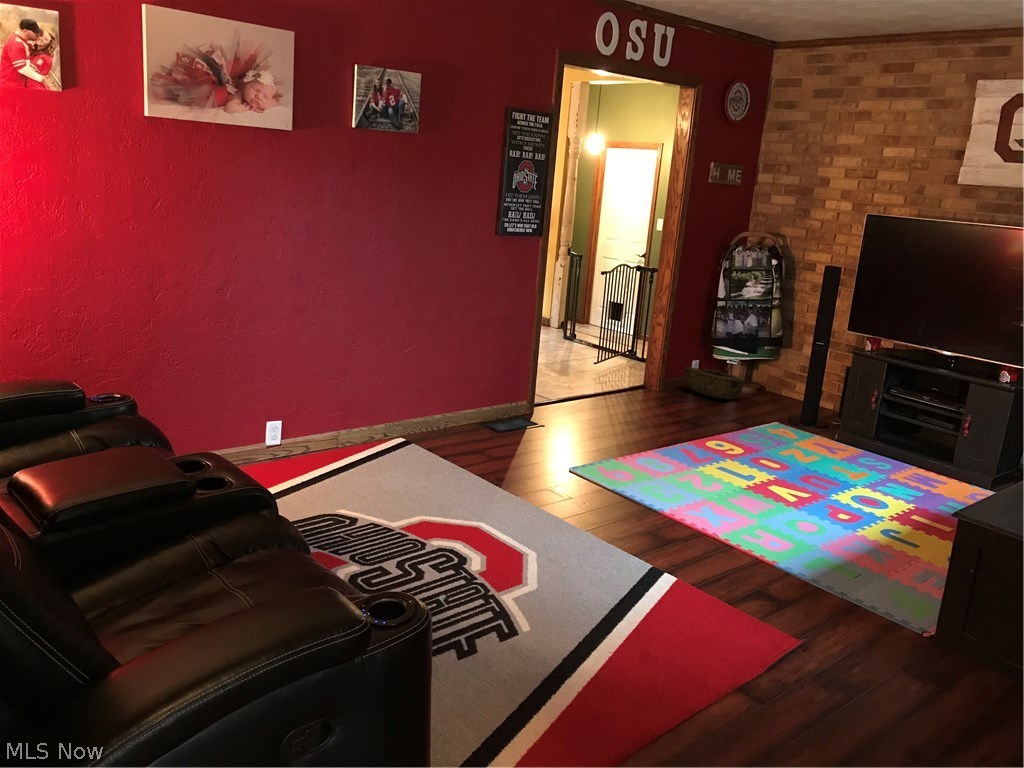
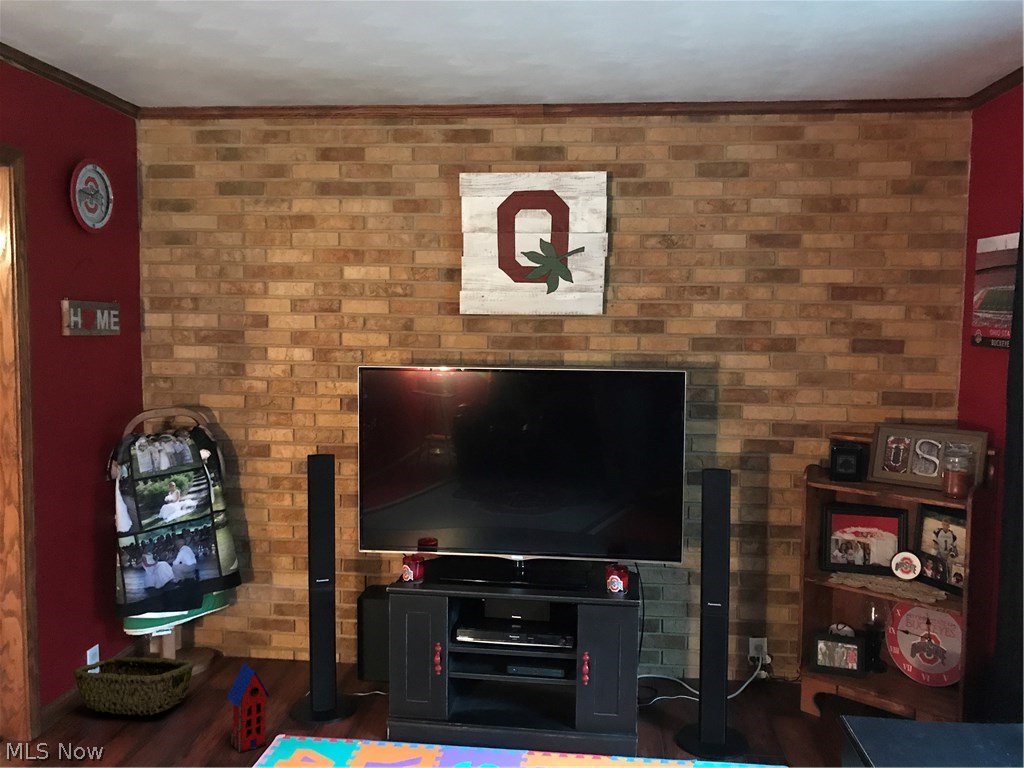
toy house: none [753,378,779,424] -> present [227,664,271,753]

